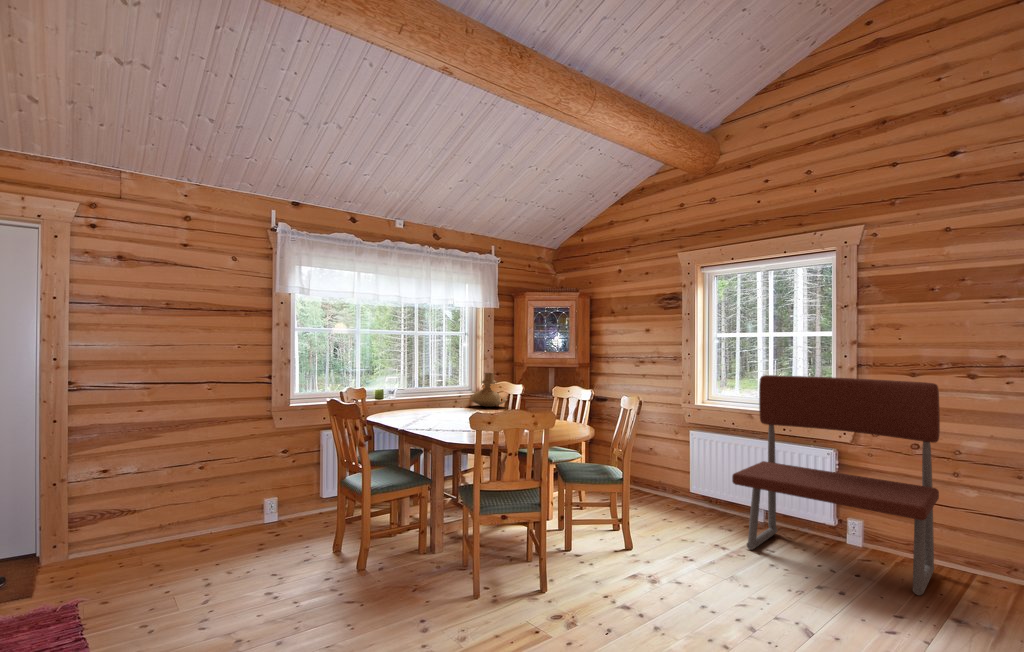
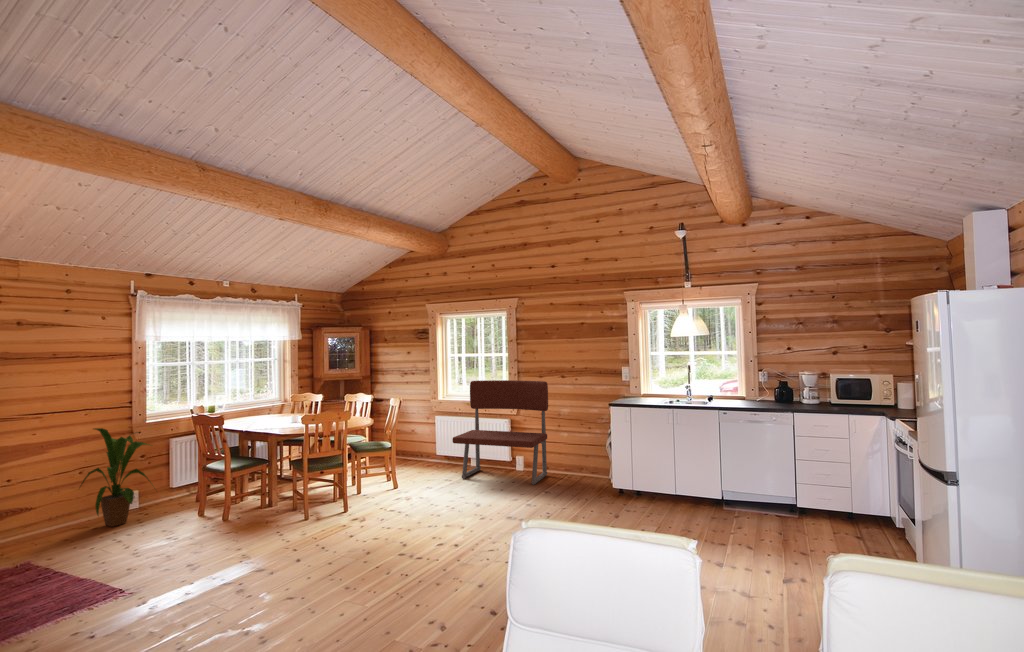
vase: present [470,373,507,407] -> none [283,388,312,412]
house plant: none [192,408,291,552] -> present [81,428,149,527]

